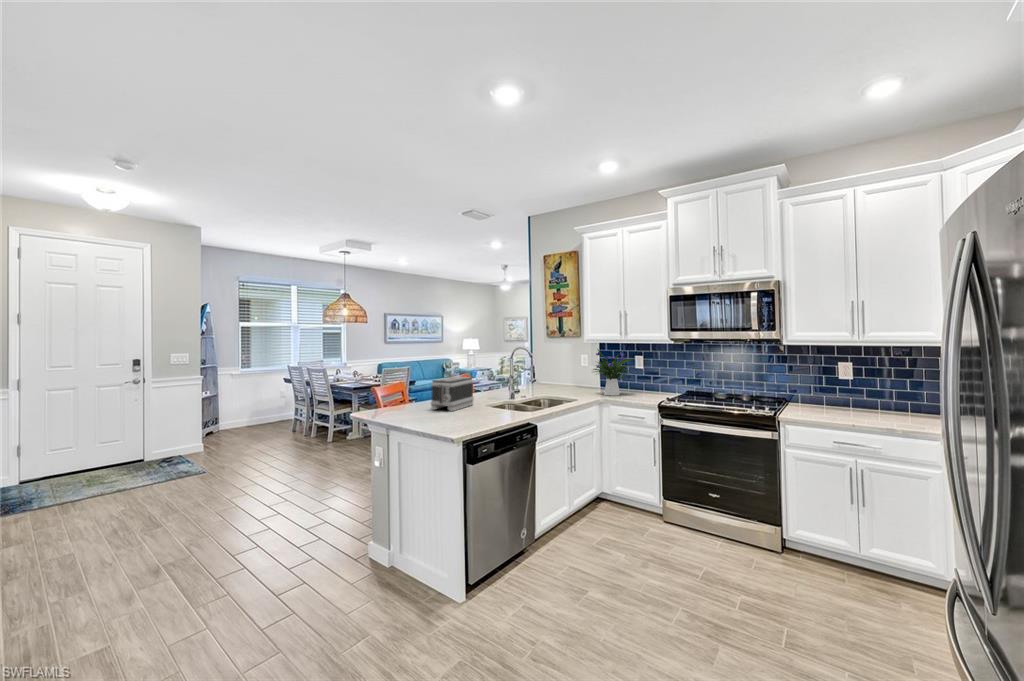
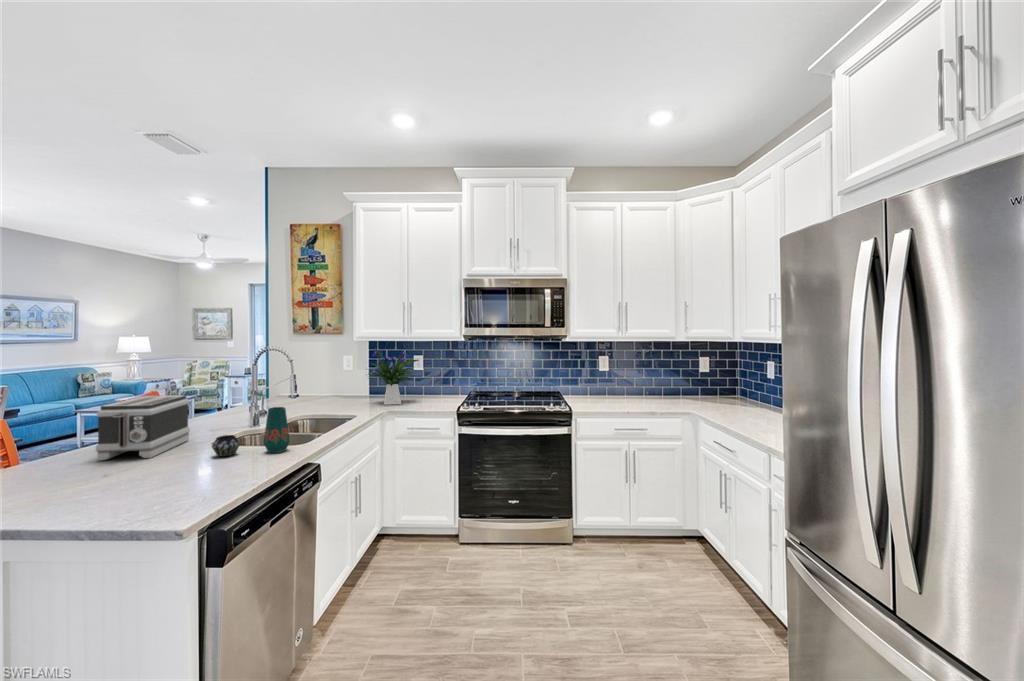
vase: none [479,387,519,417] -> present [212,407,290,457]

